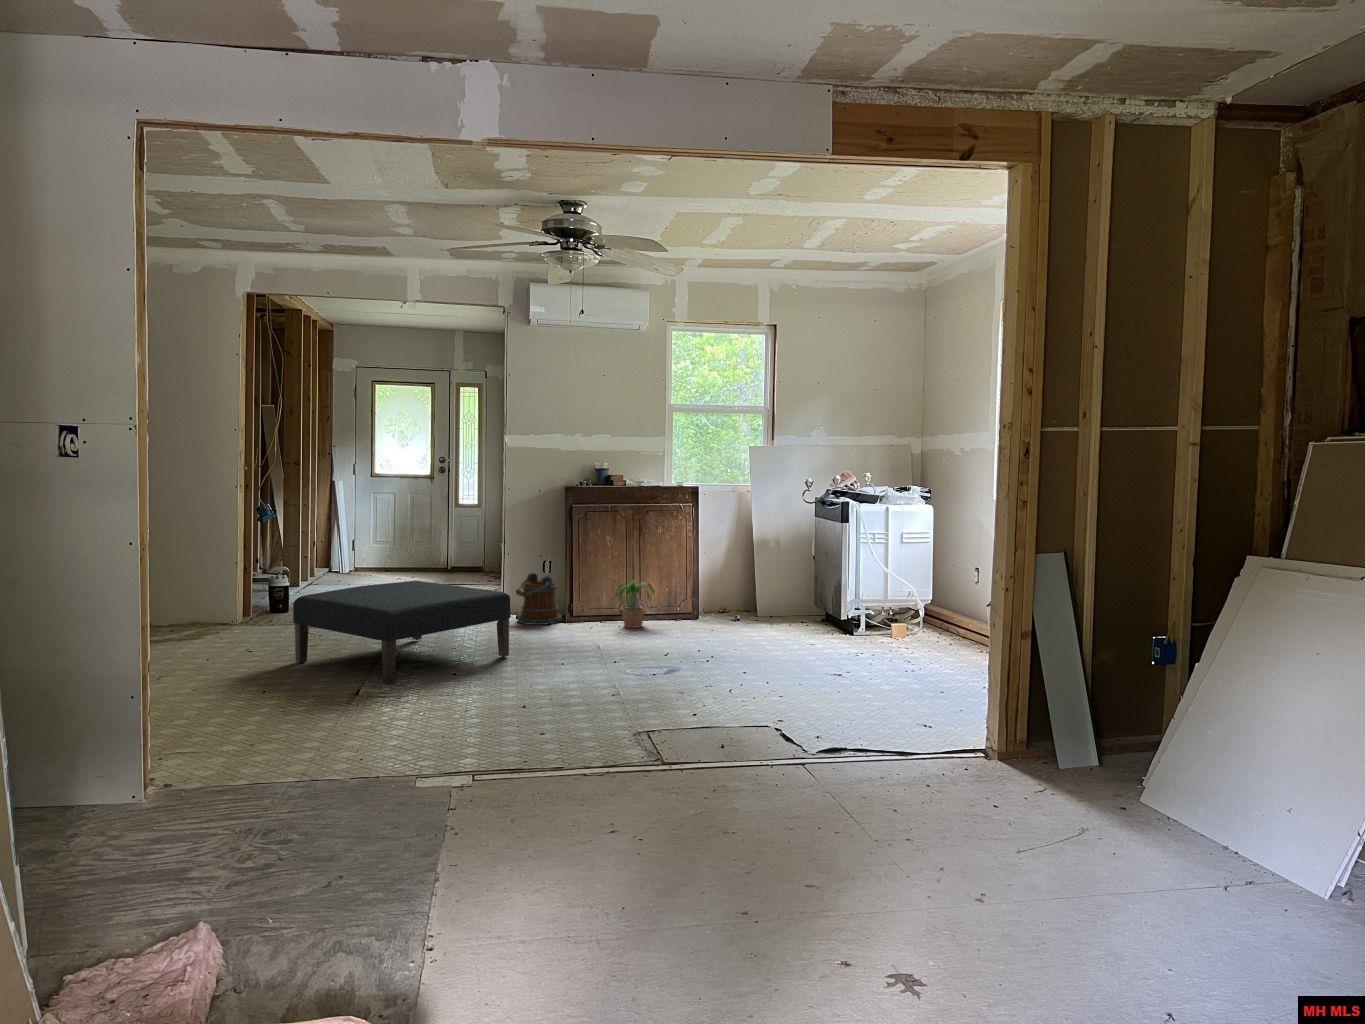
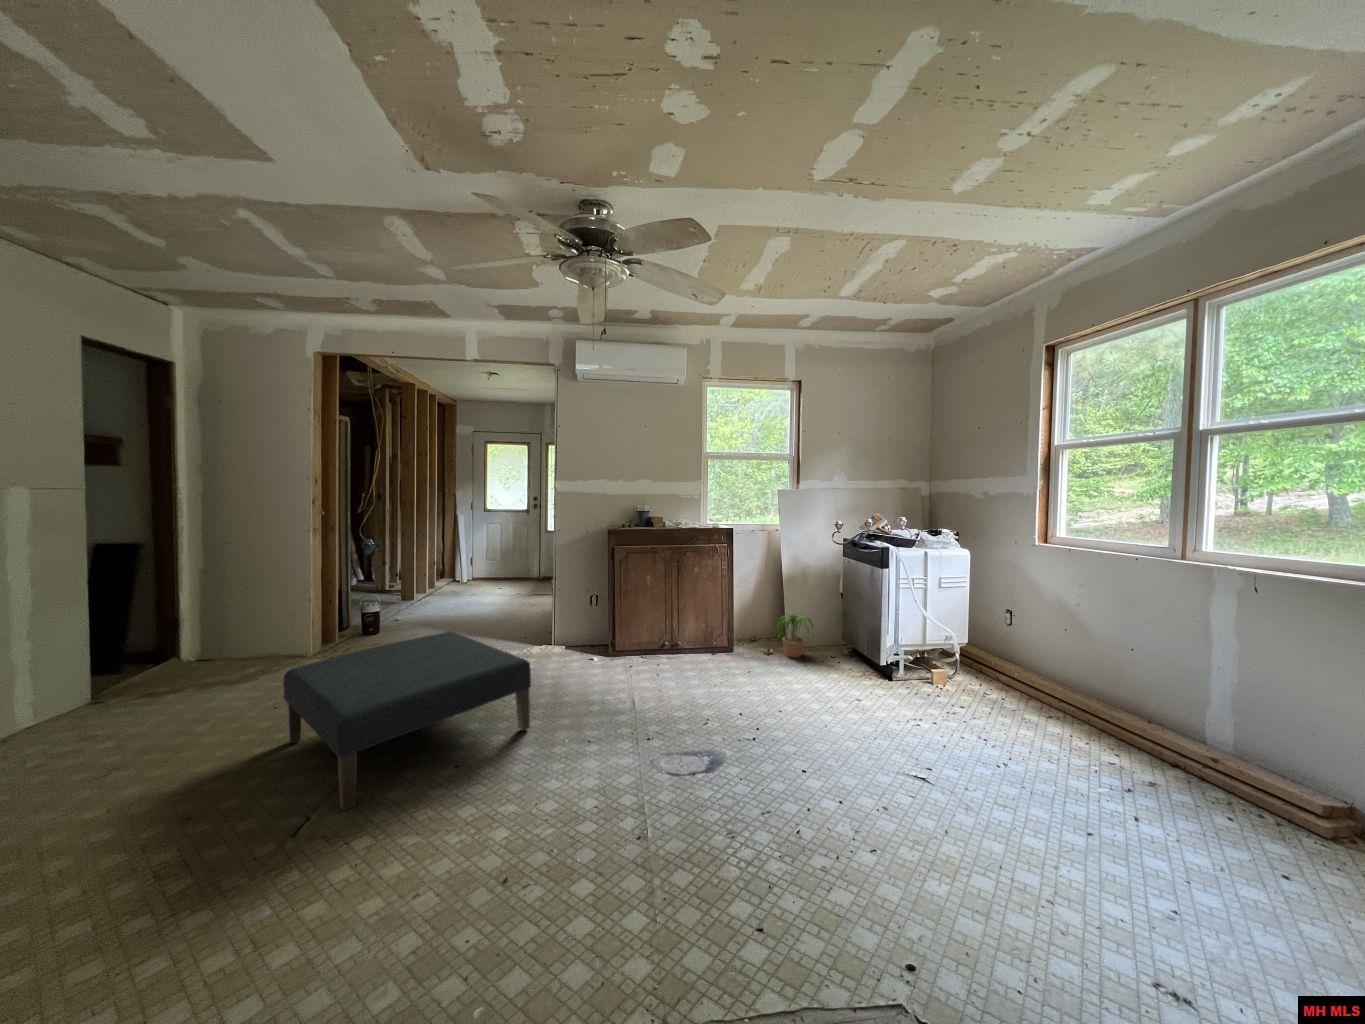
bucket: present [516,573,562,625] -> none [564,607,608,660]
potted plant: present [615,580,655,628] -> present [777,612,813,658]

